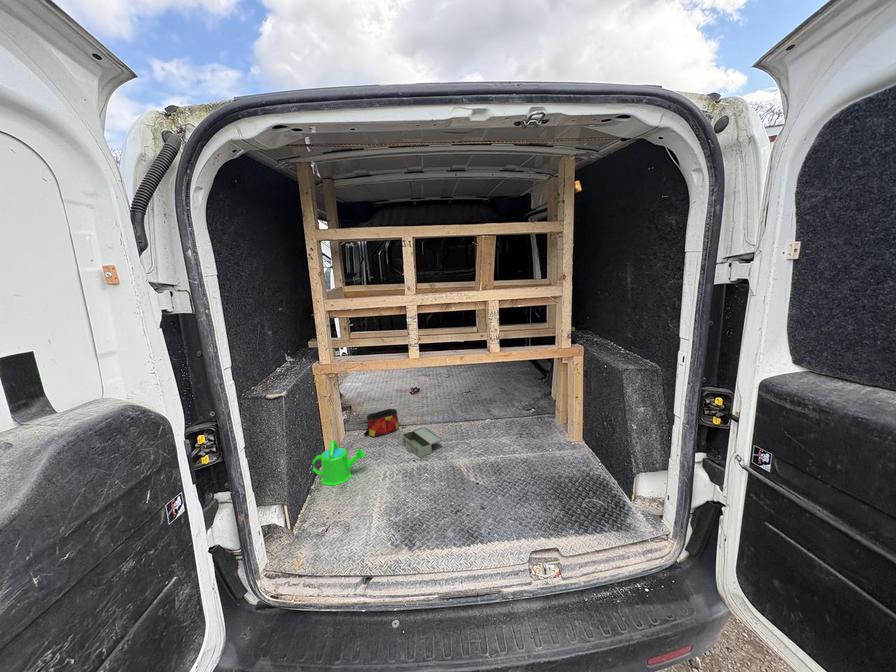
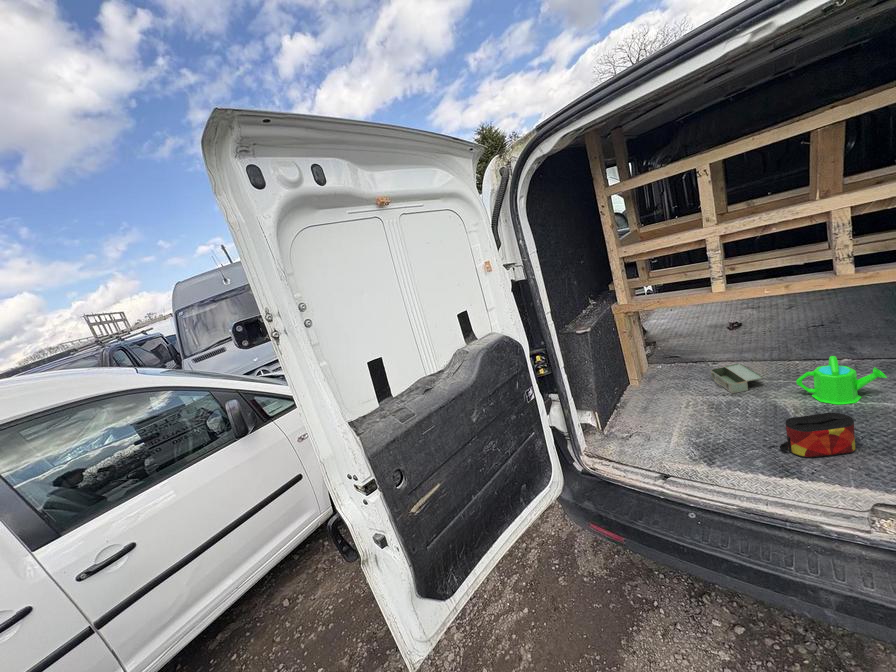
bag: present [364,409,398,437] -> present [780,413,856,458]
watering can: present [312,440,365,486] -> present [796,356,887,405]

